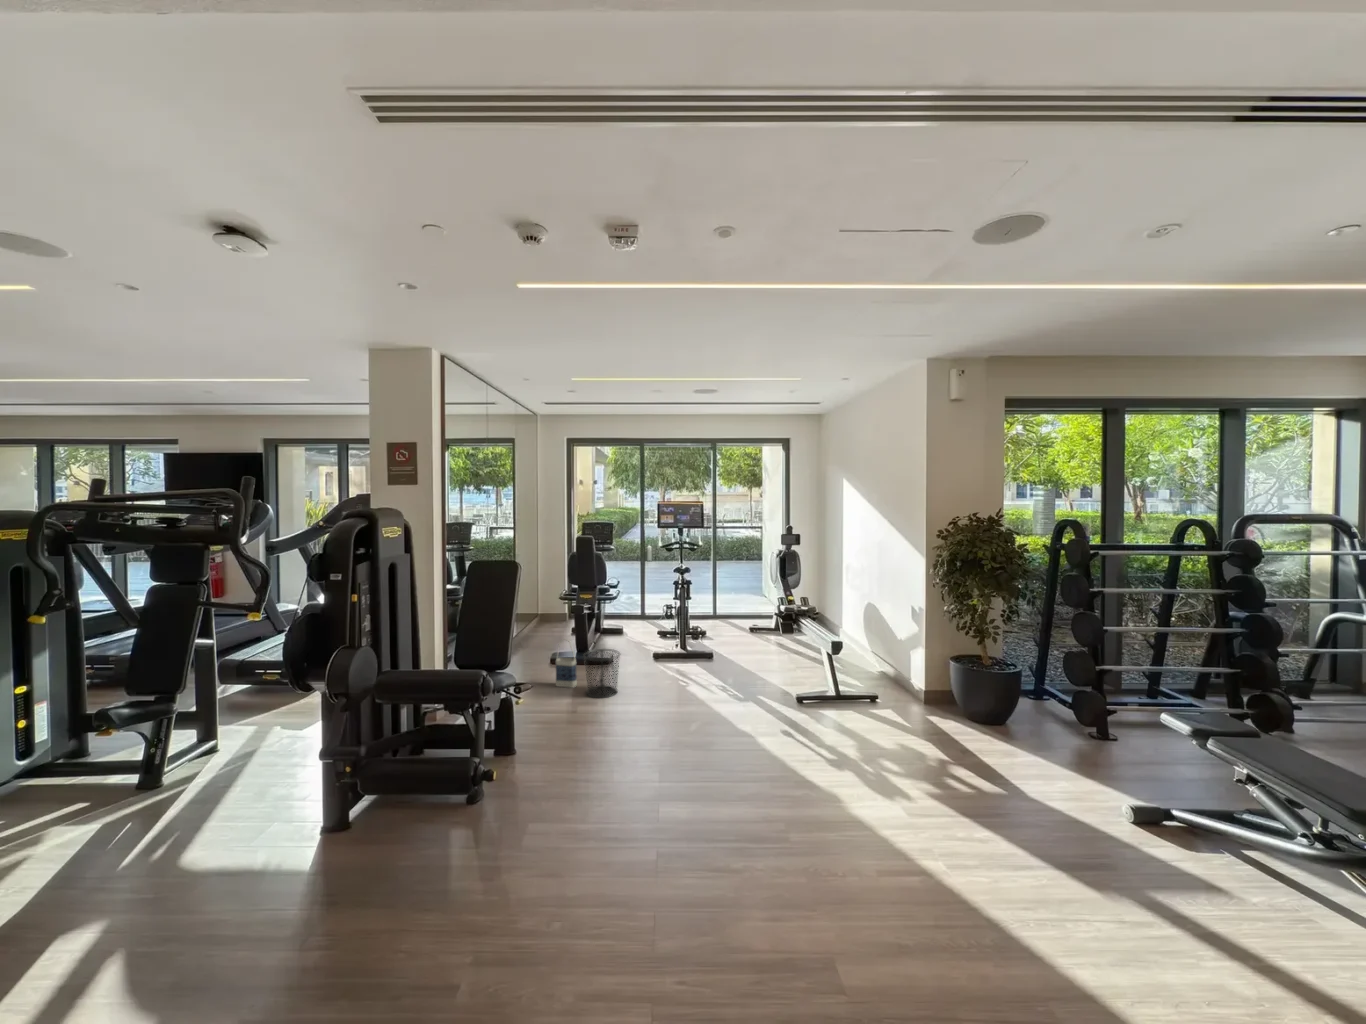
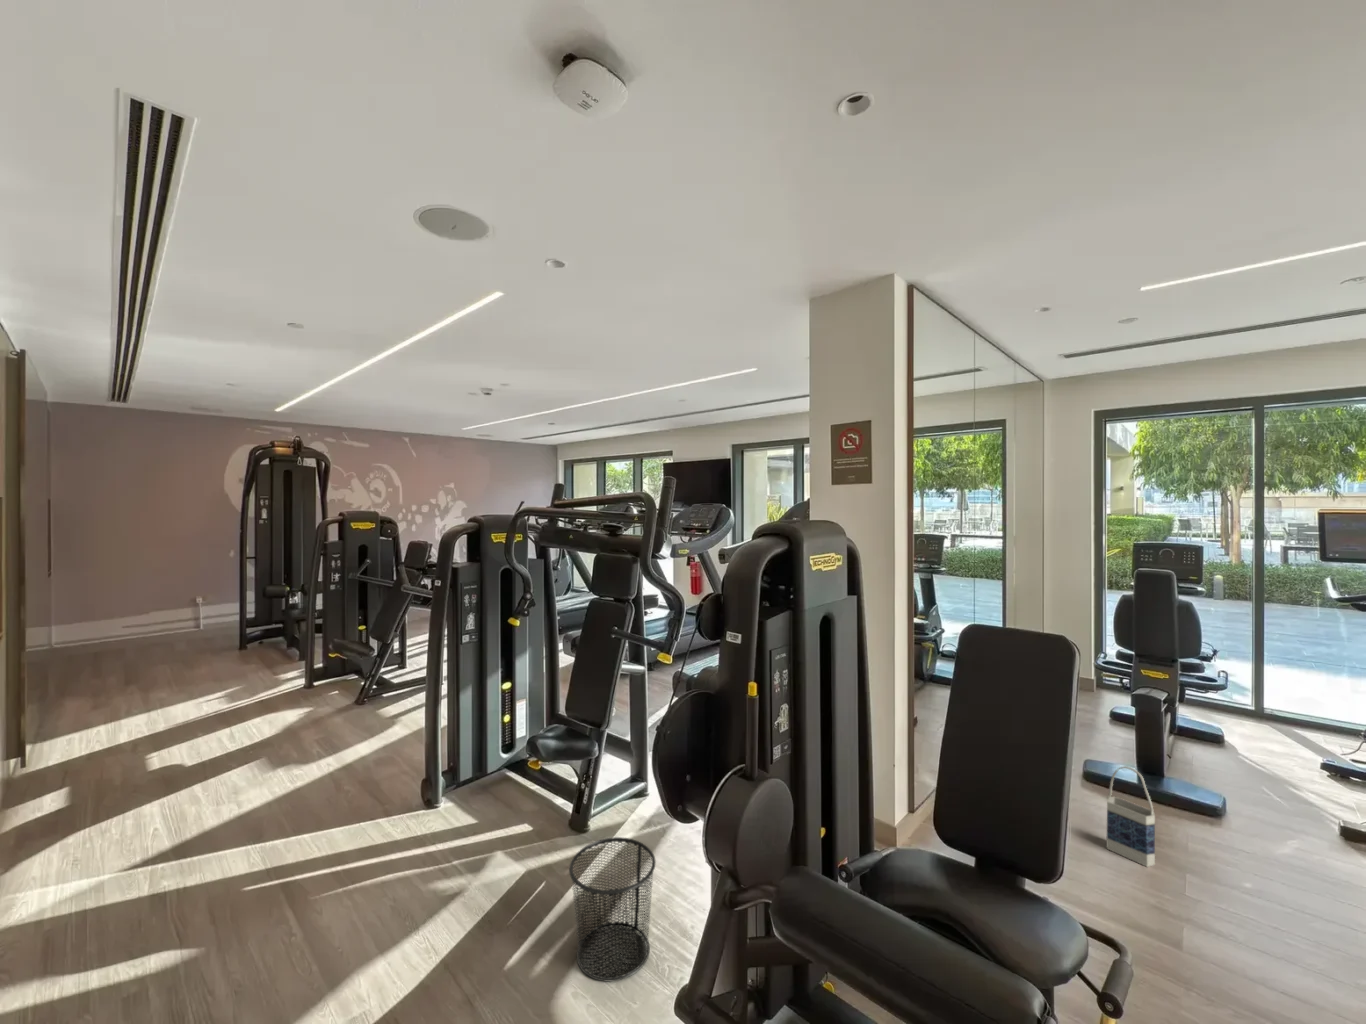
waste bin: present [584,649,620,698] -> present [569,837,656,981]

